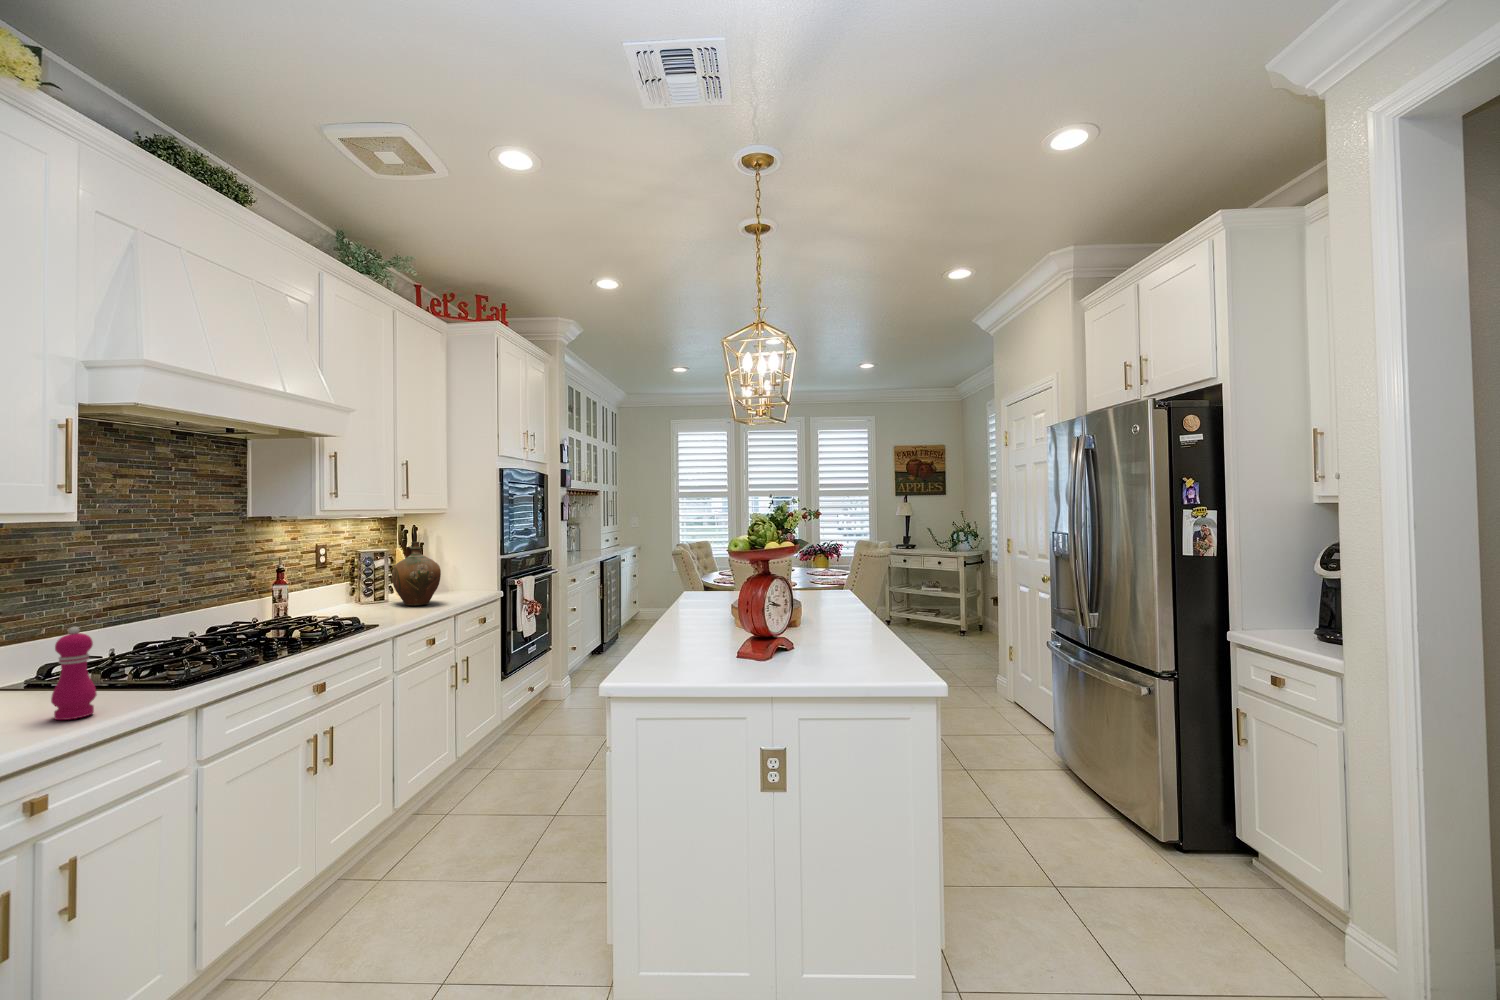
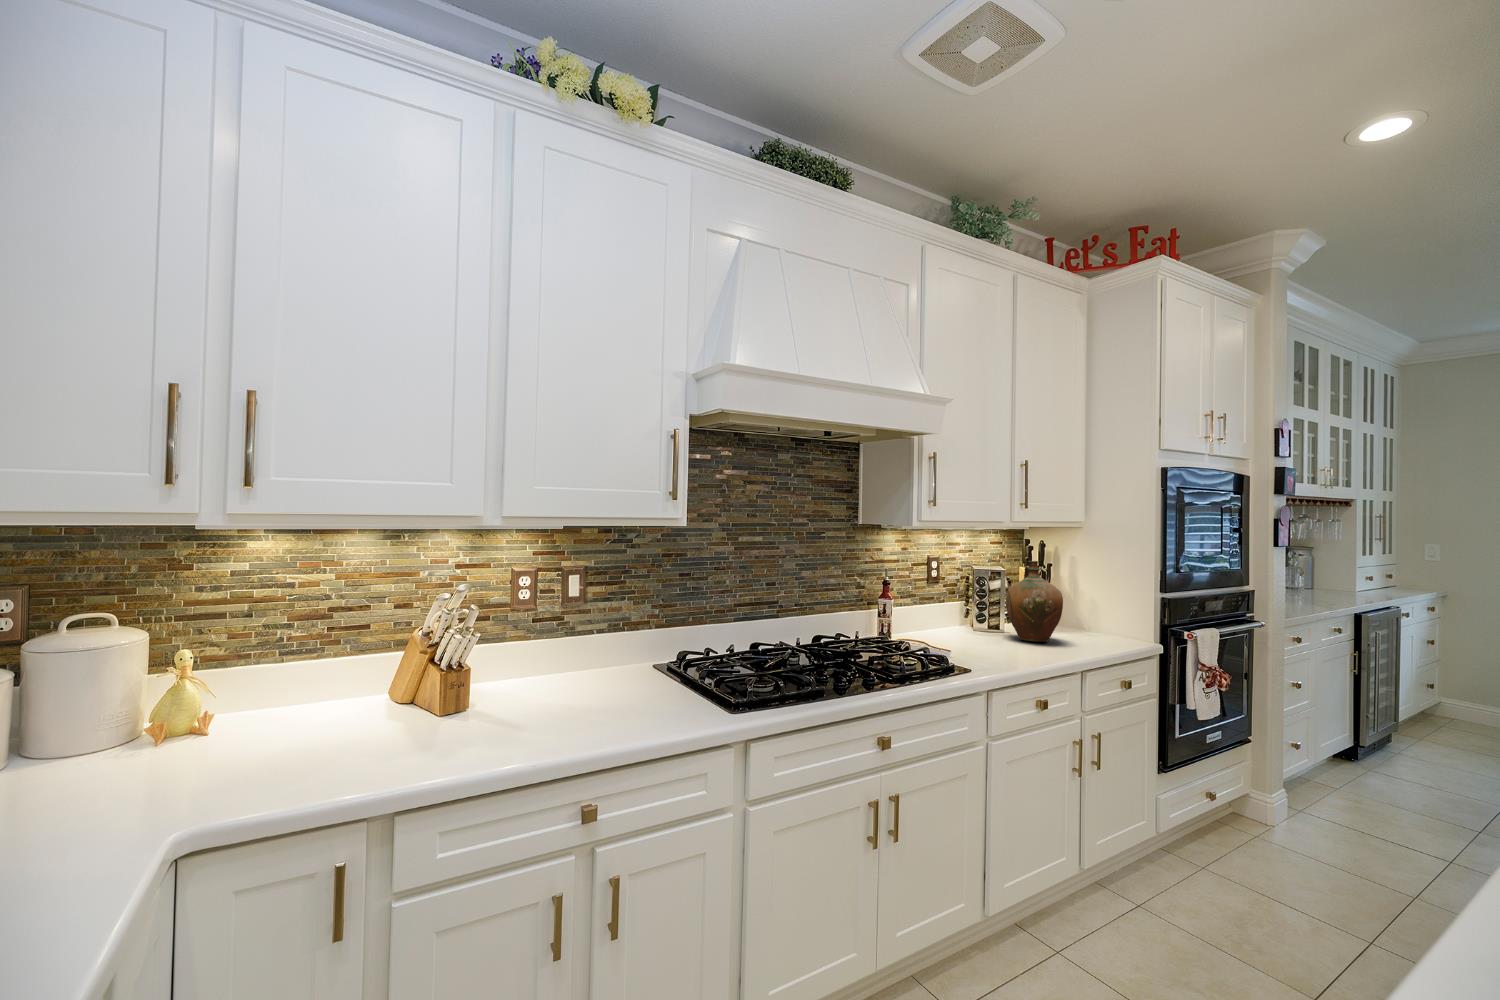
pepper mill: present [51,627,97,720] -> none [657,618,687,703]

